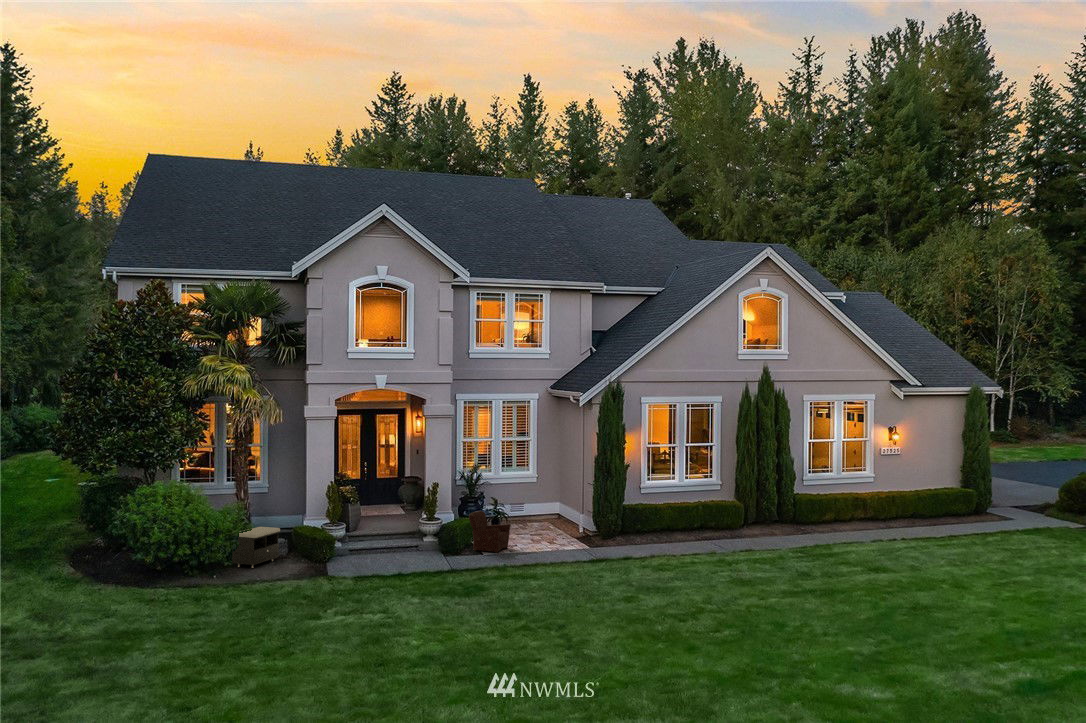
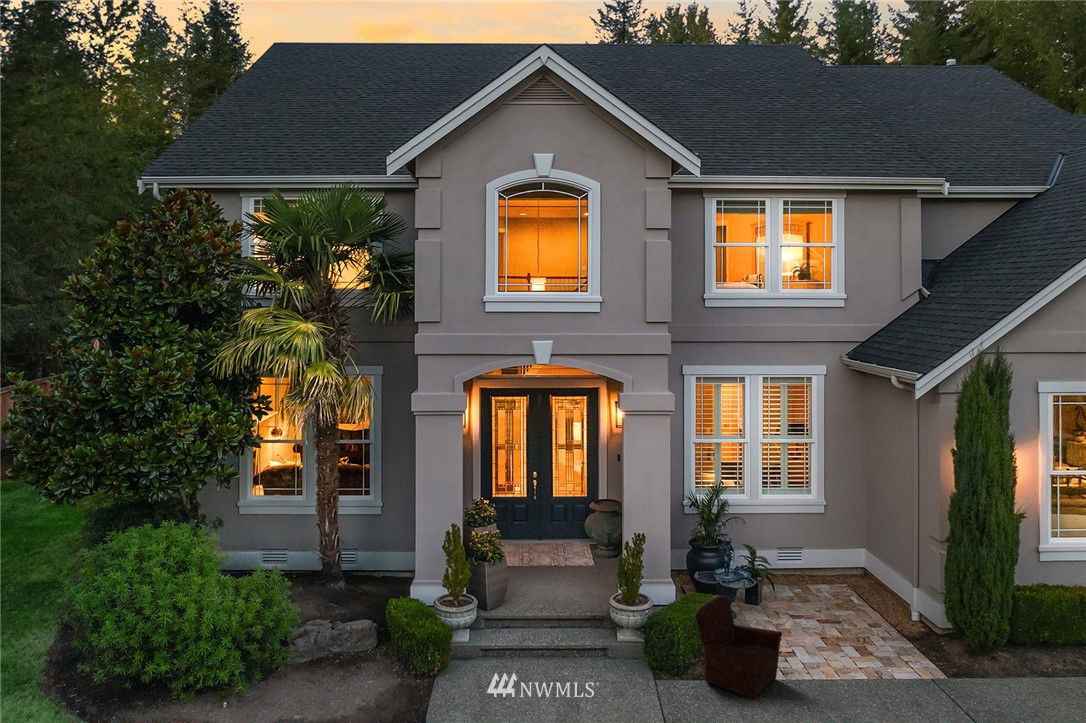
storage bench: present [232,527,280,568] -> none [248,607,344,702]

